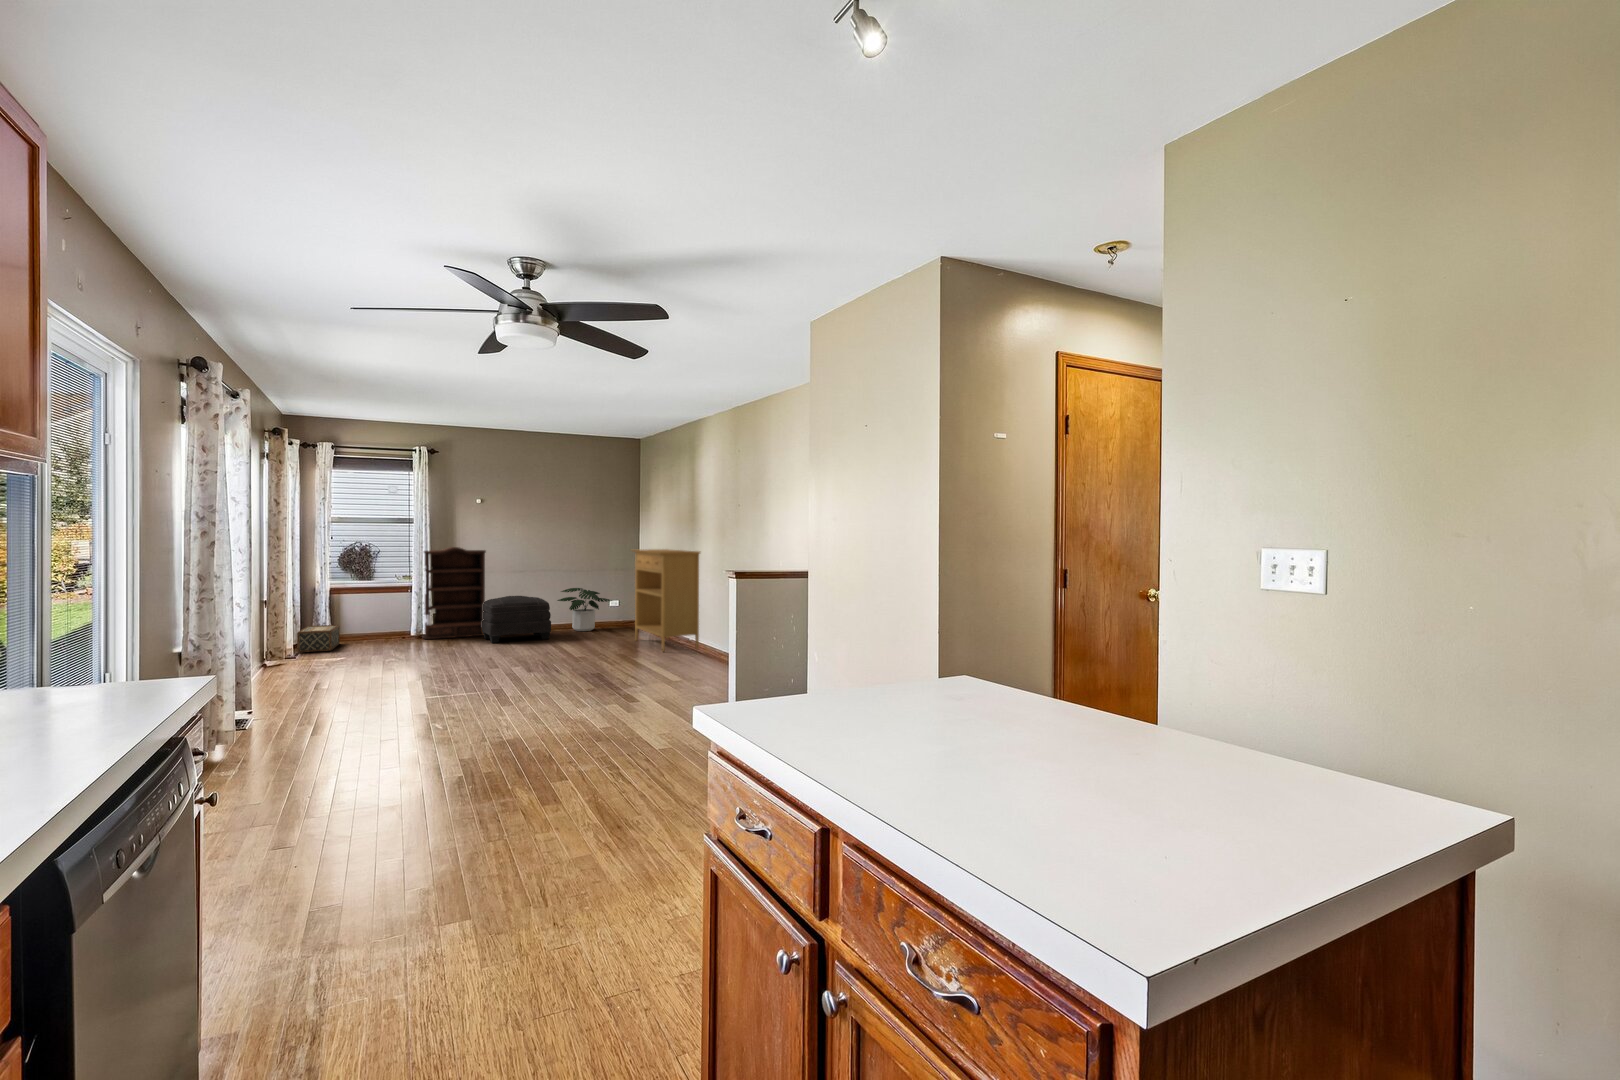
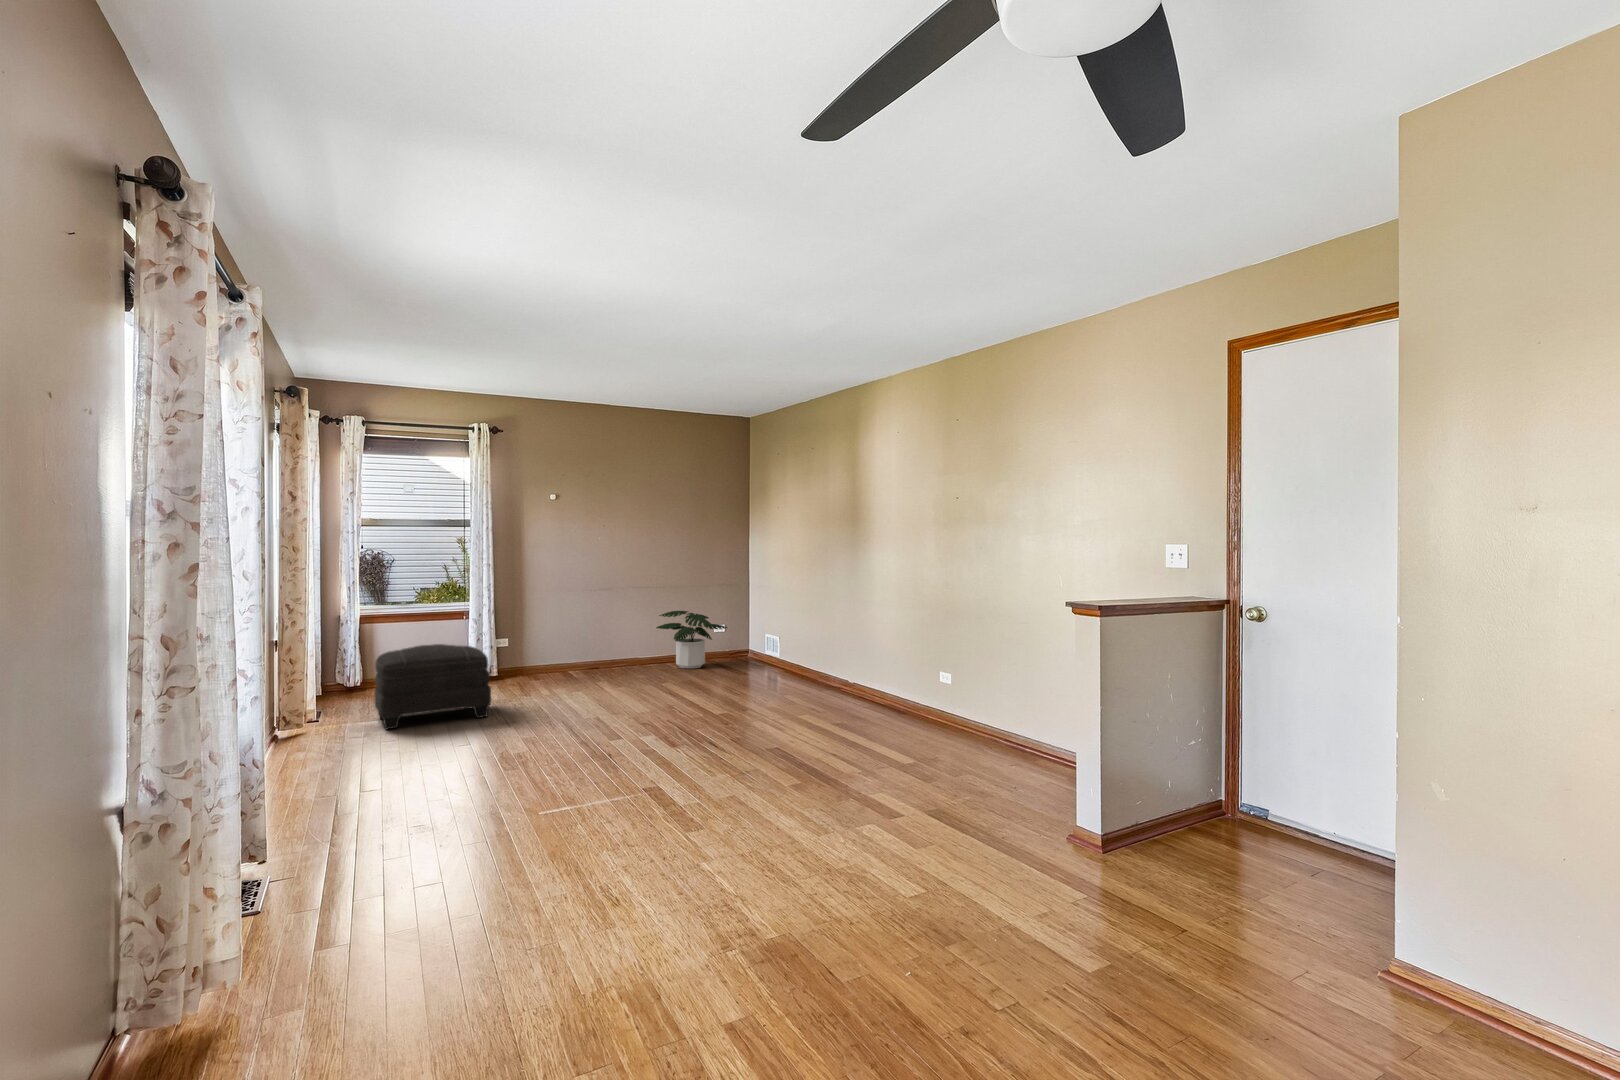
bookshelf: present [422,547,486,639] -> none [483,558,567,685]
console table: present [632,549,700,652] -> none [767,560,882,706]
ottoman: present [482,596,551,643] -> present [375,644,491,729]
woven basket: present [297,625,340,652] -> none [319,668,374,711]

